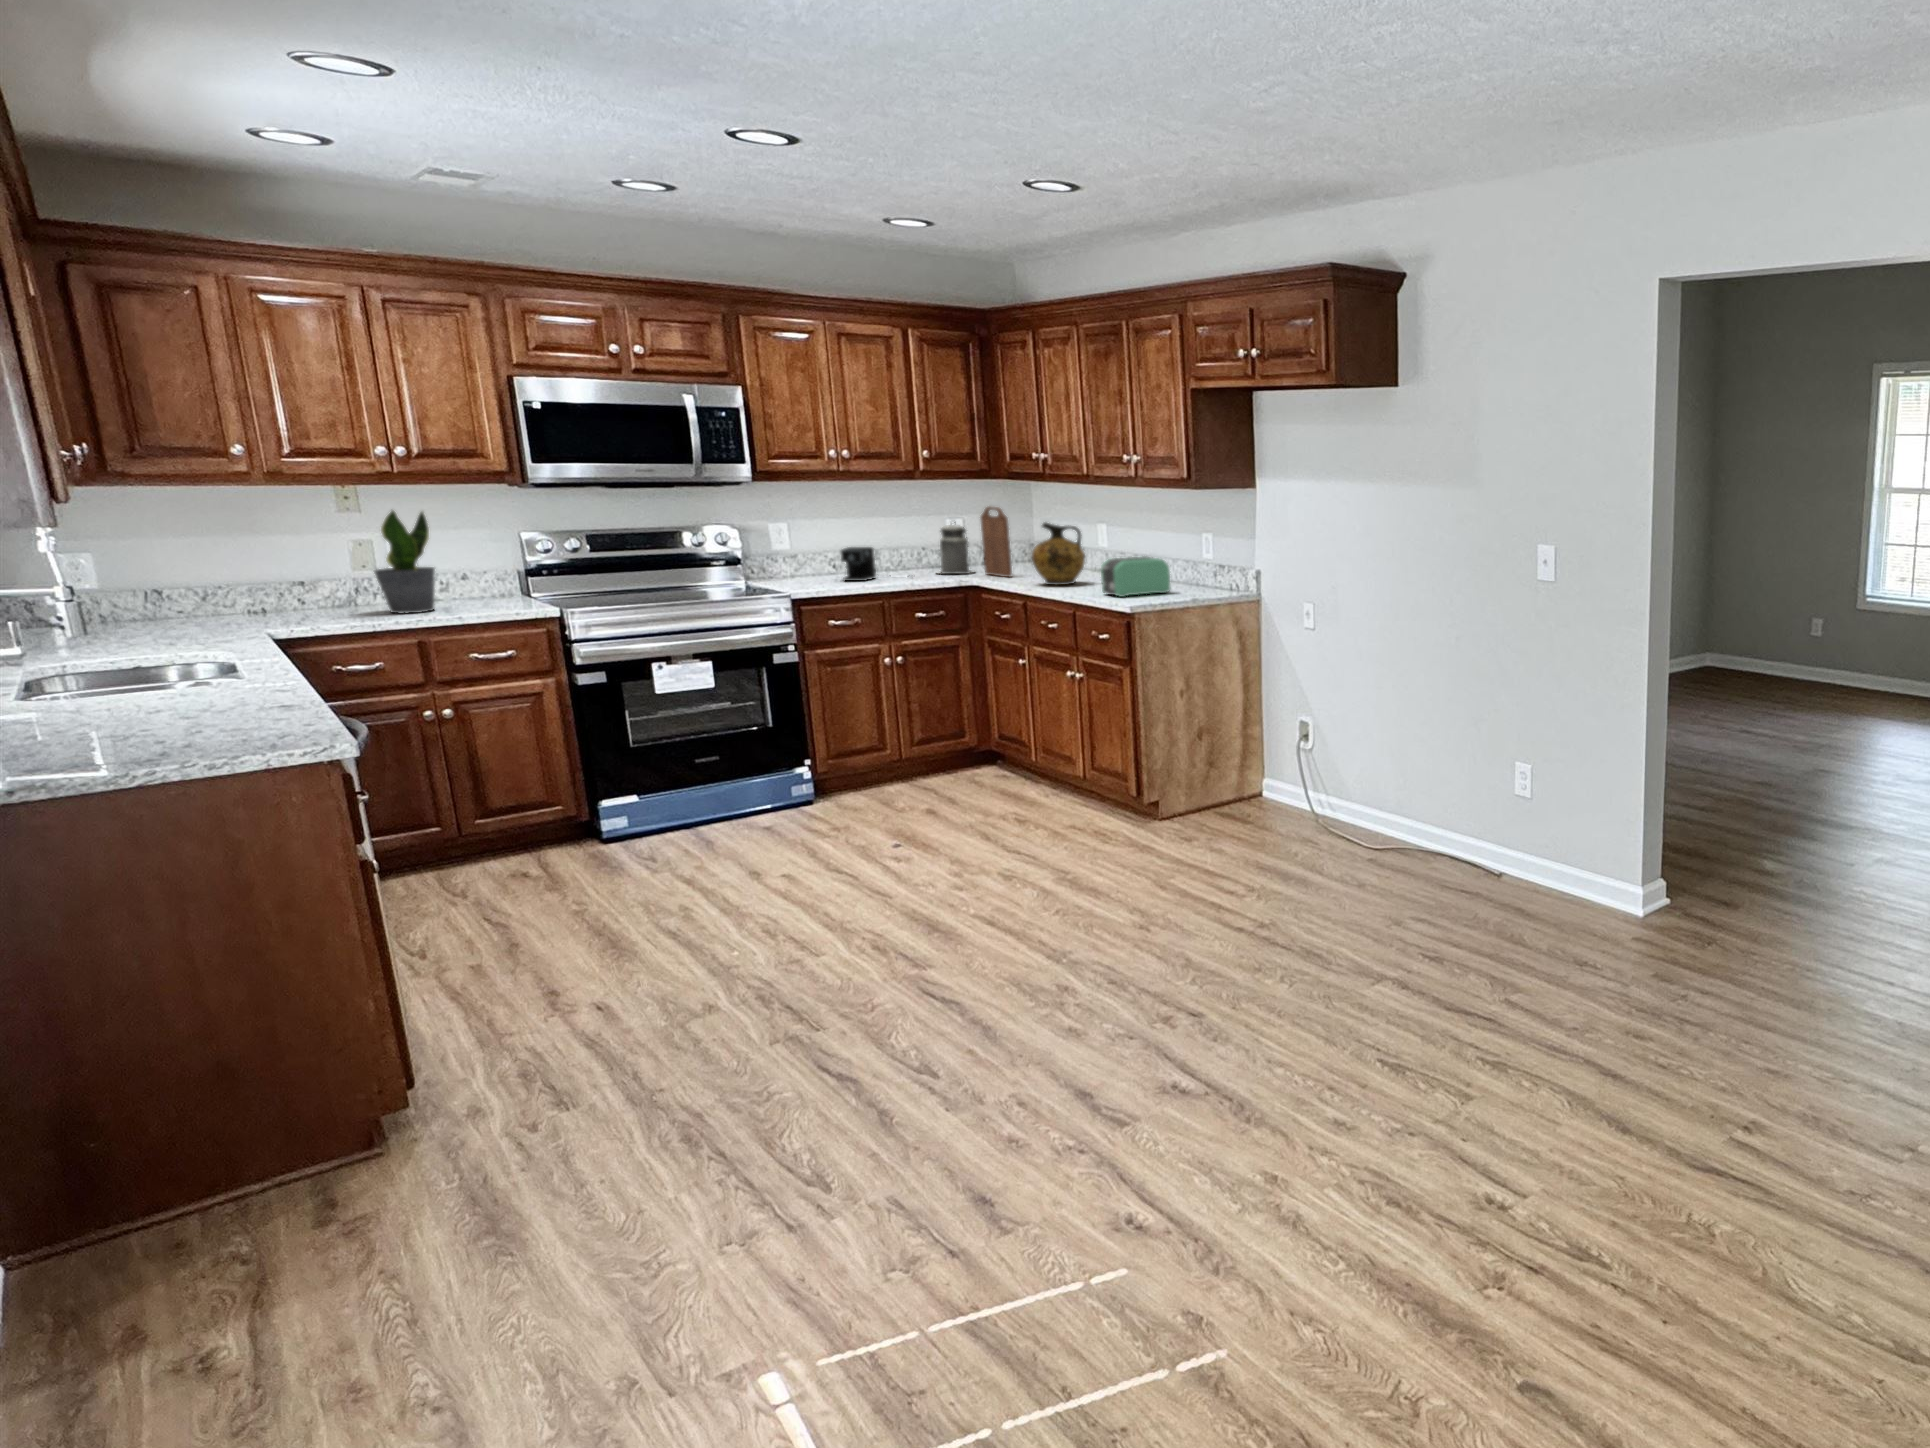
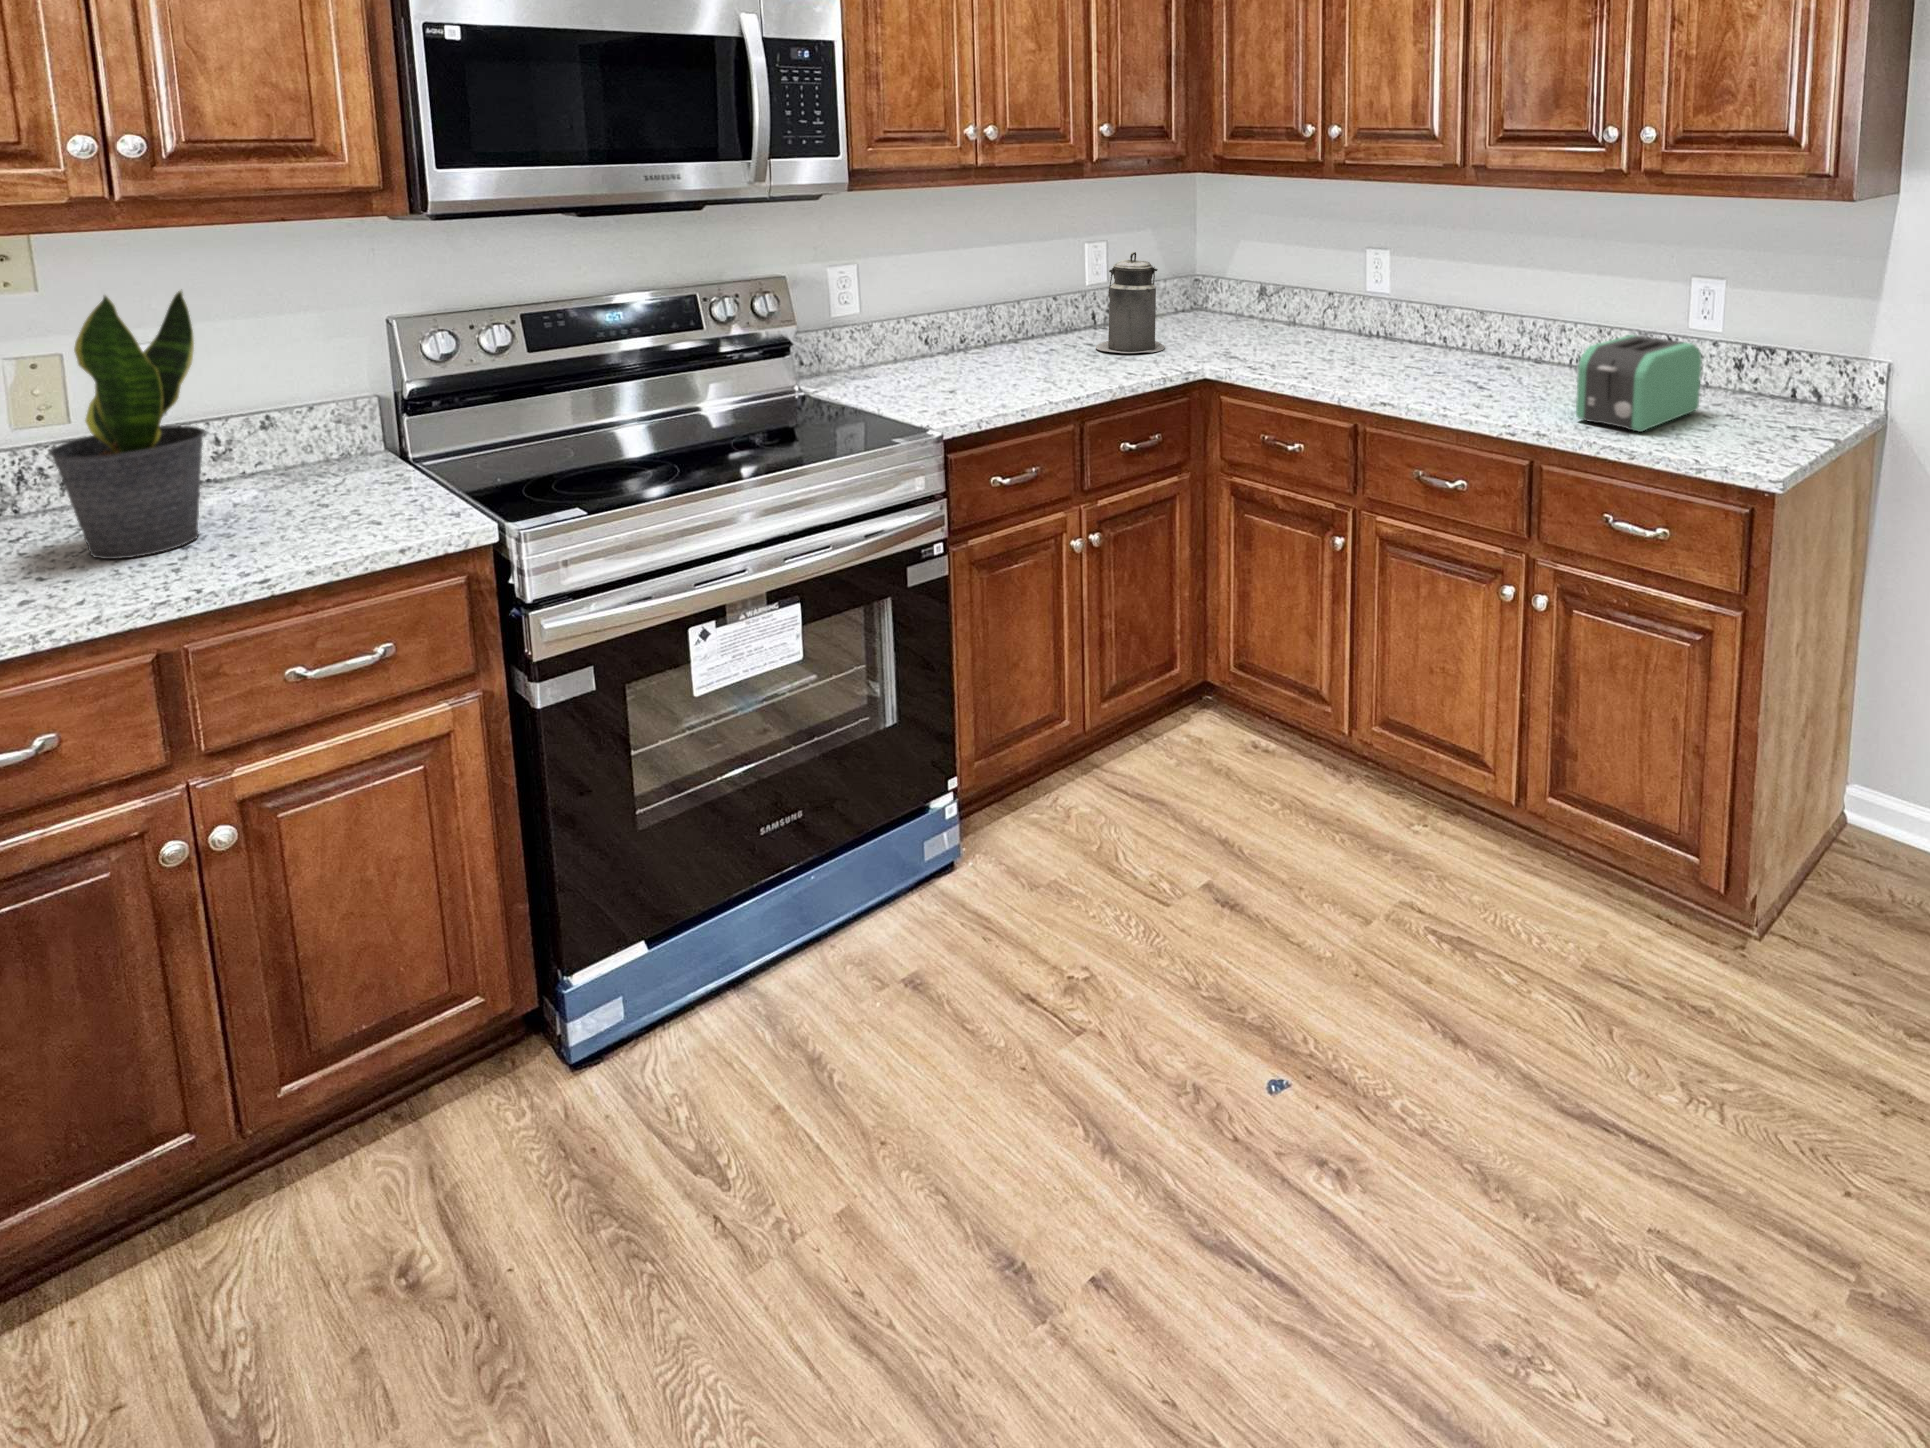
cutting board: present [981,507,1012,577] -> none [1194,226,1261,361]
ceramic jug: present [1032,523,1085,585] -> none [1352,261,1453,388]
coffee maker: present [841,547,876,581] -> none [970,309,1084,381]

